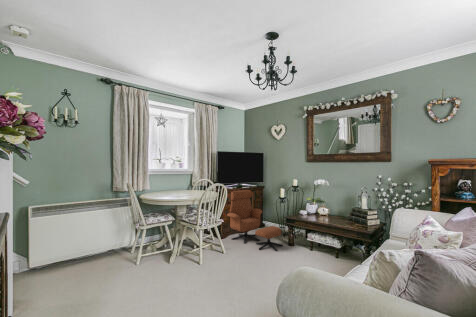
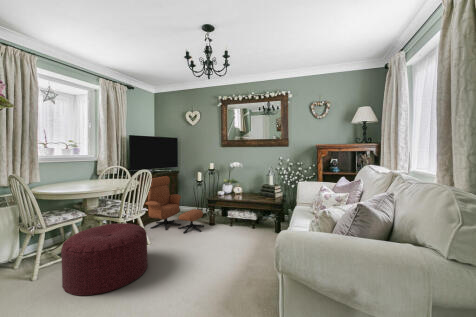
ottoman: none [150,229,216,289] -> present [61,223,148,295]

